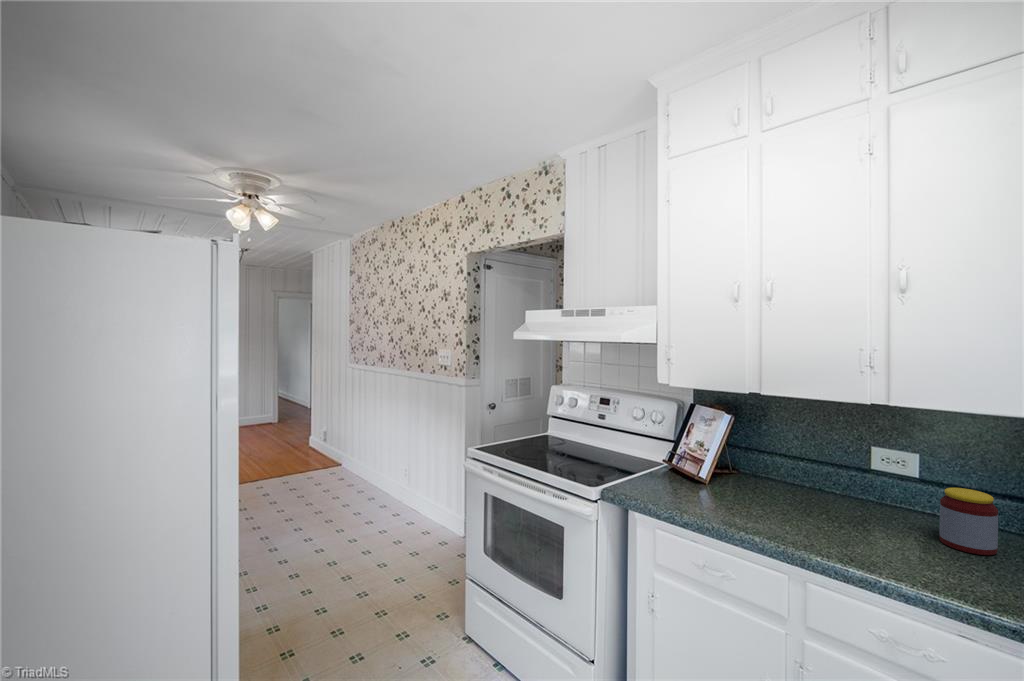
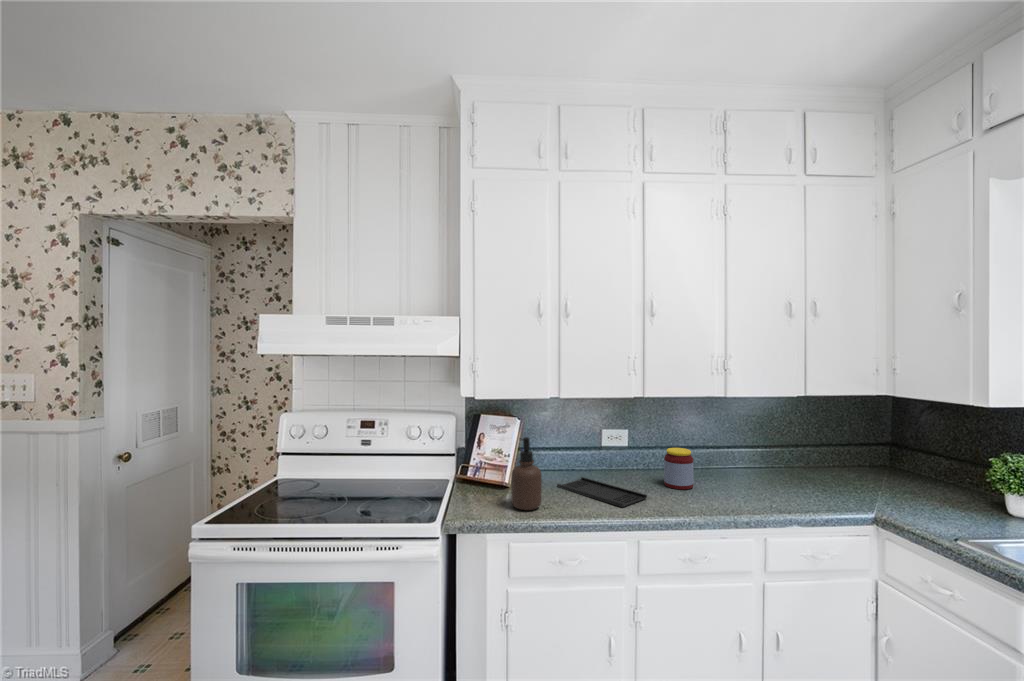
soap dispenser: none [678,429,712,505] -> present [511,437,542,510]
tray: none [765,494,869,540] -> present [557,477,647,507]

